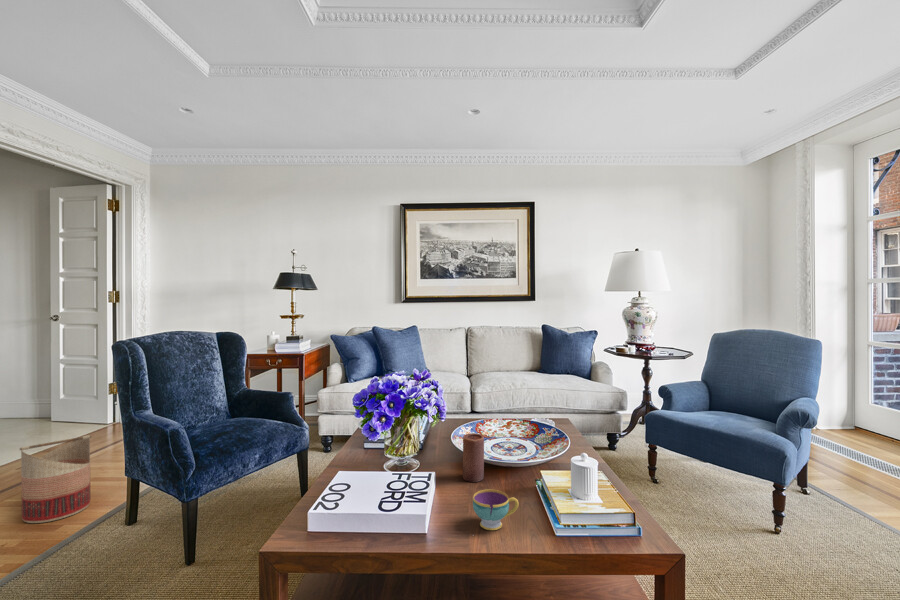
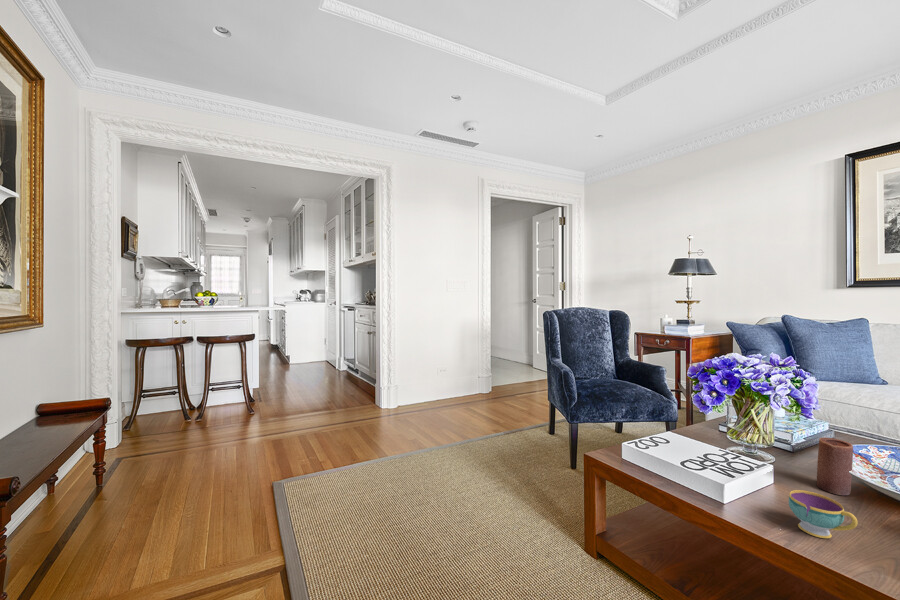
basket: present [20,435,91,523] -> none [502,367,534,413]

